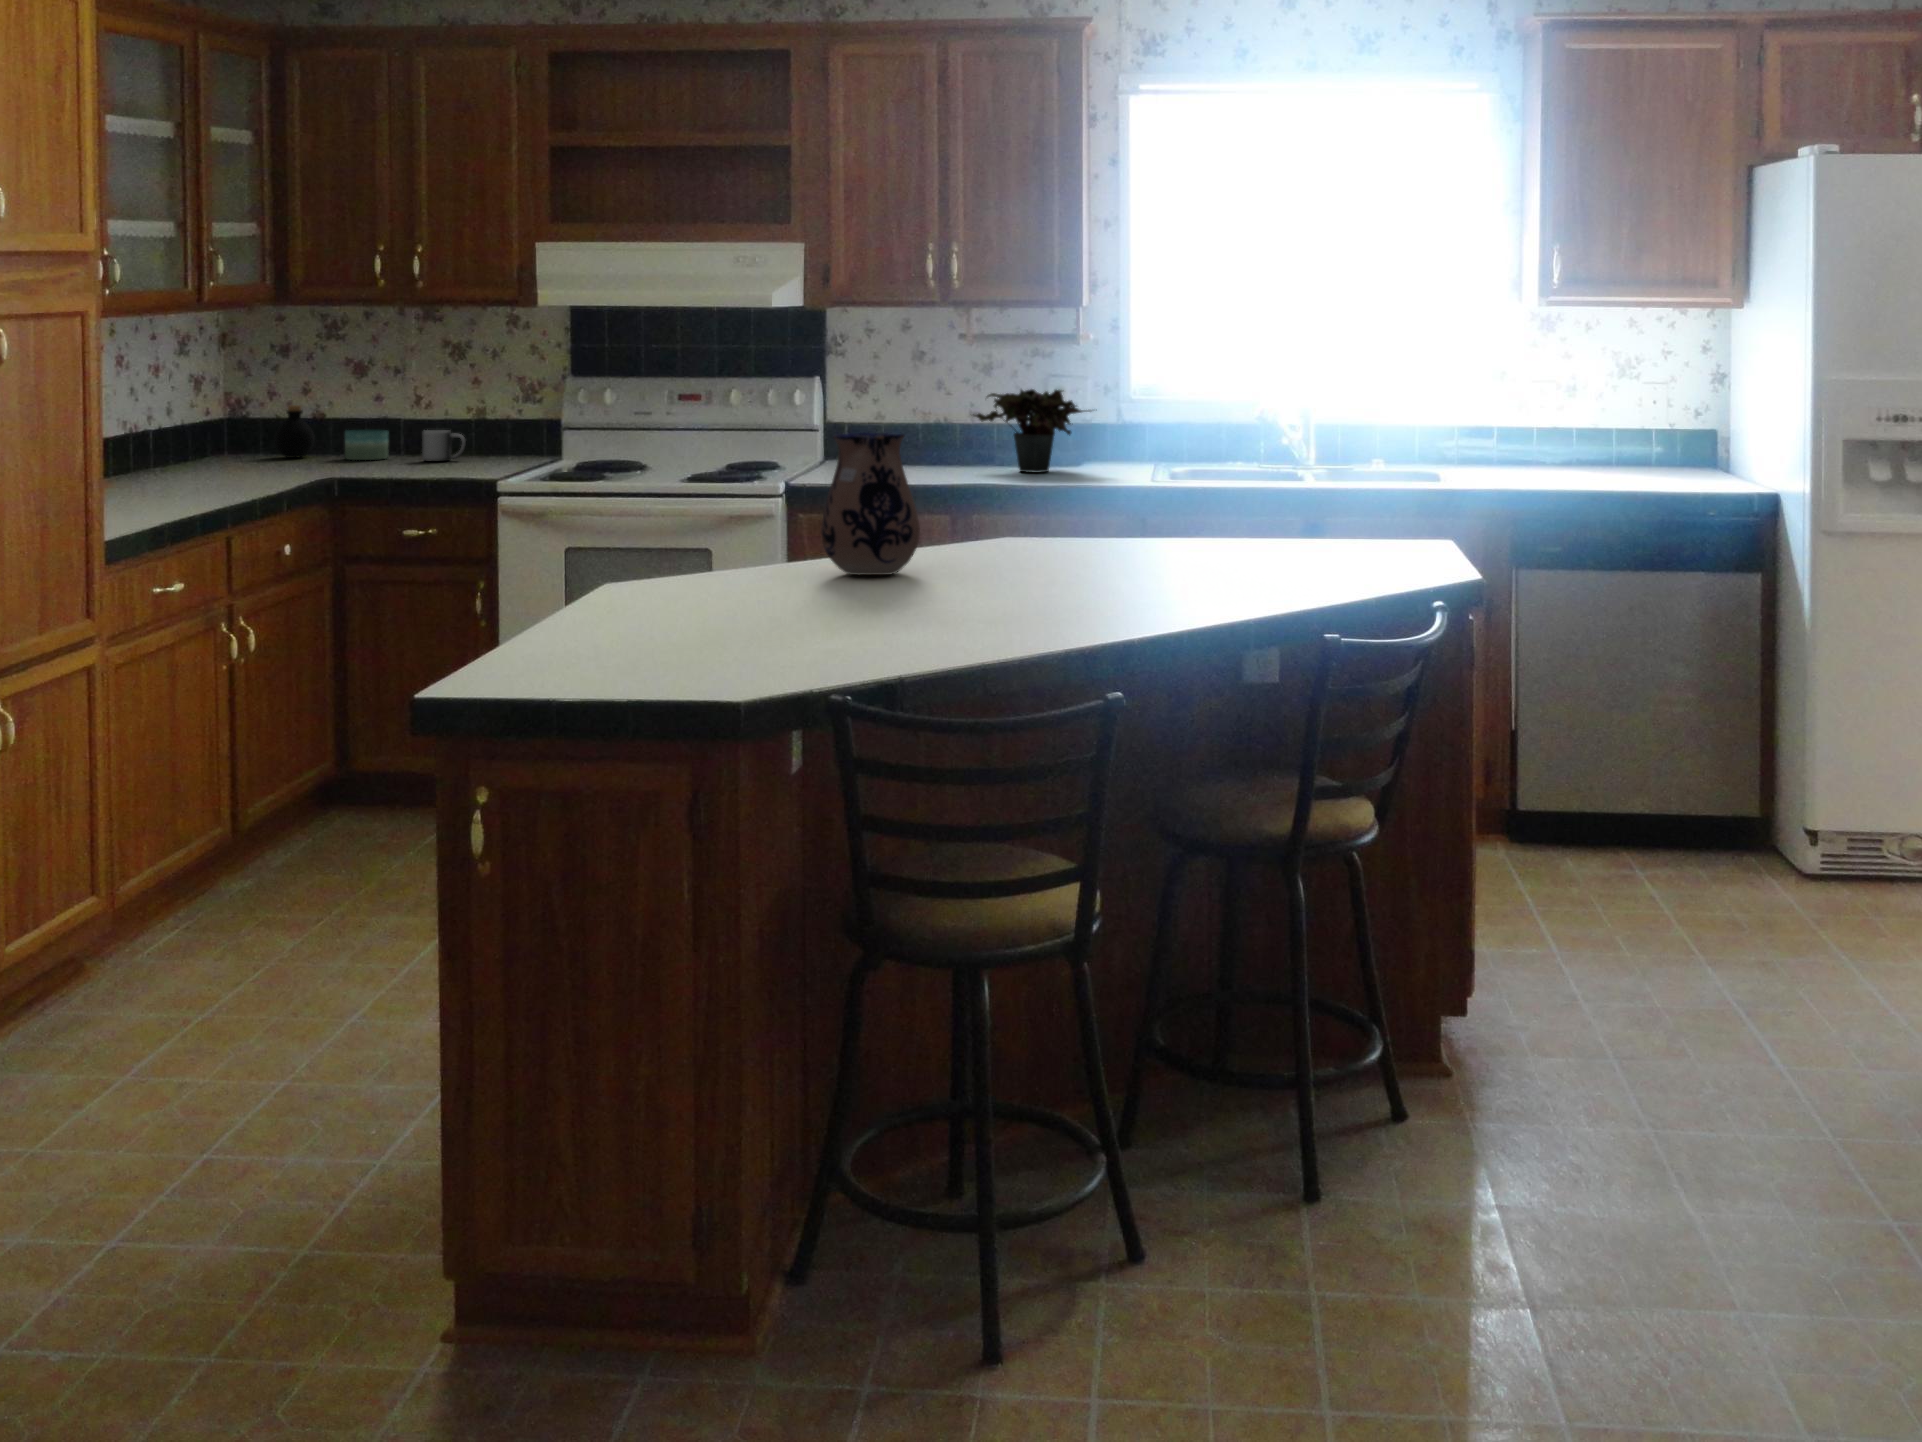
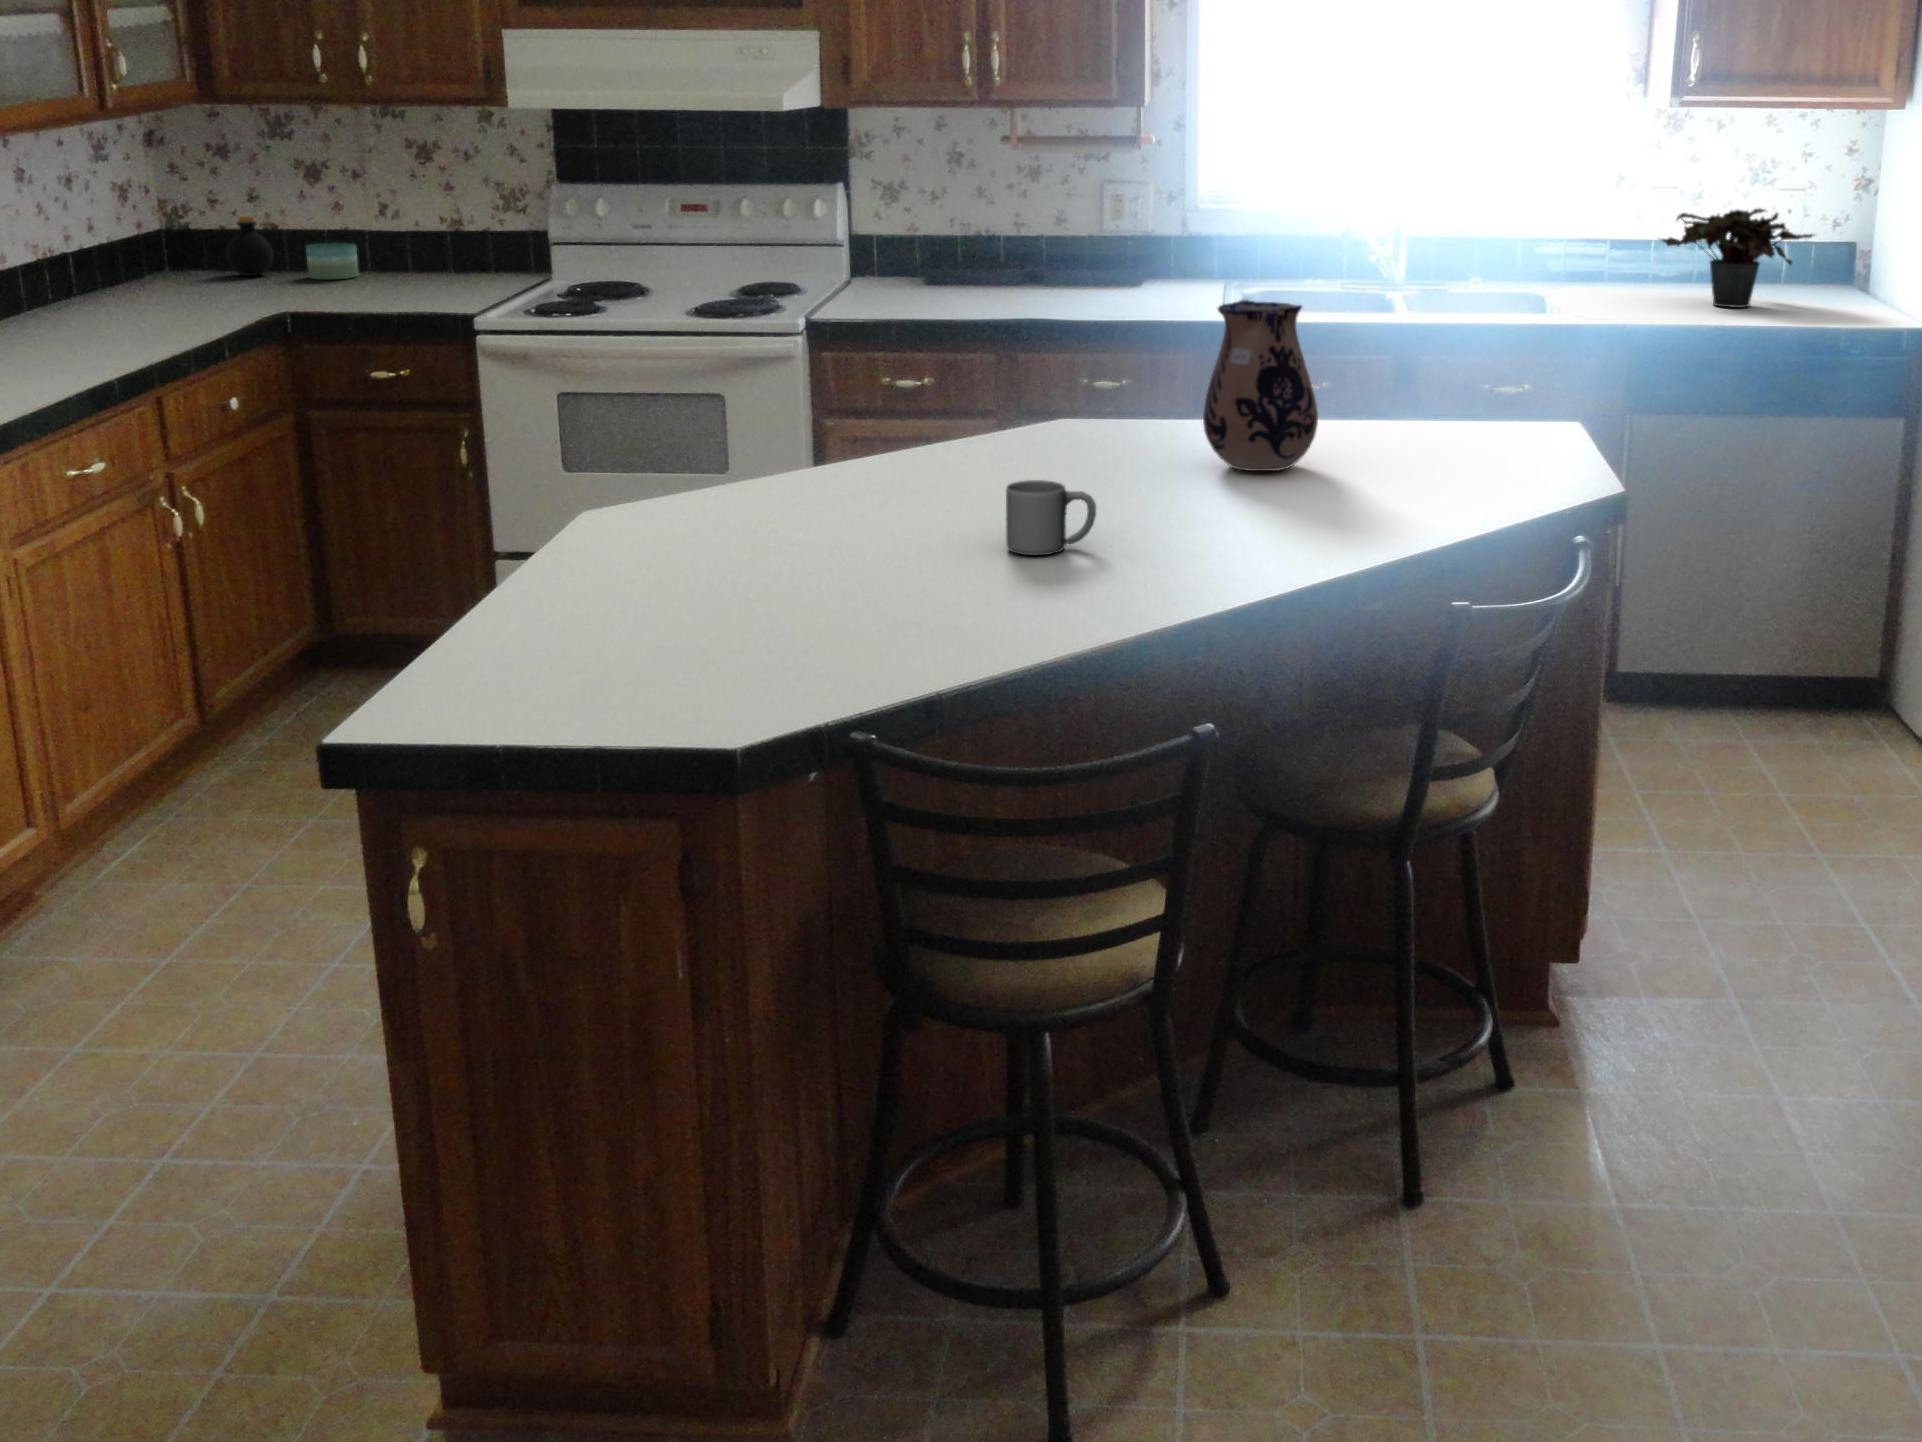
potted plant: present [973,389,1091,473] -> present [1659,209,1815,308]
mug: present [422,430,466,461] -> present [1006,480,1096,556]
ceramic pitcher: present [821,432,920,575] -> present [1203,300,1318,471]

